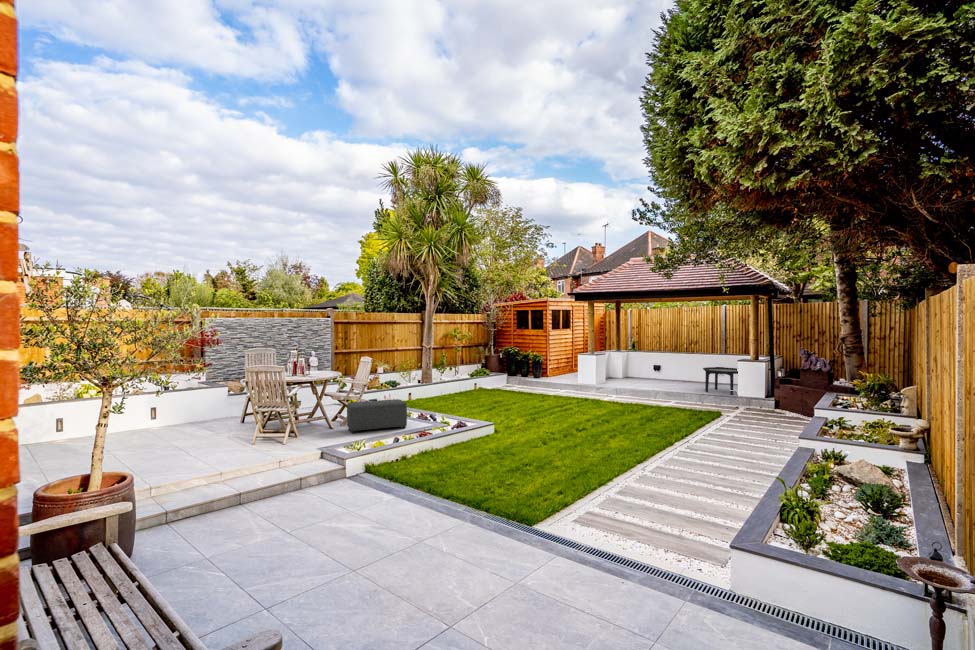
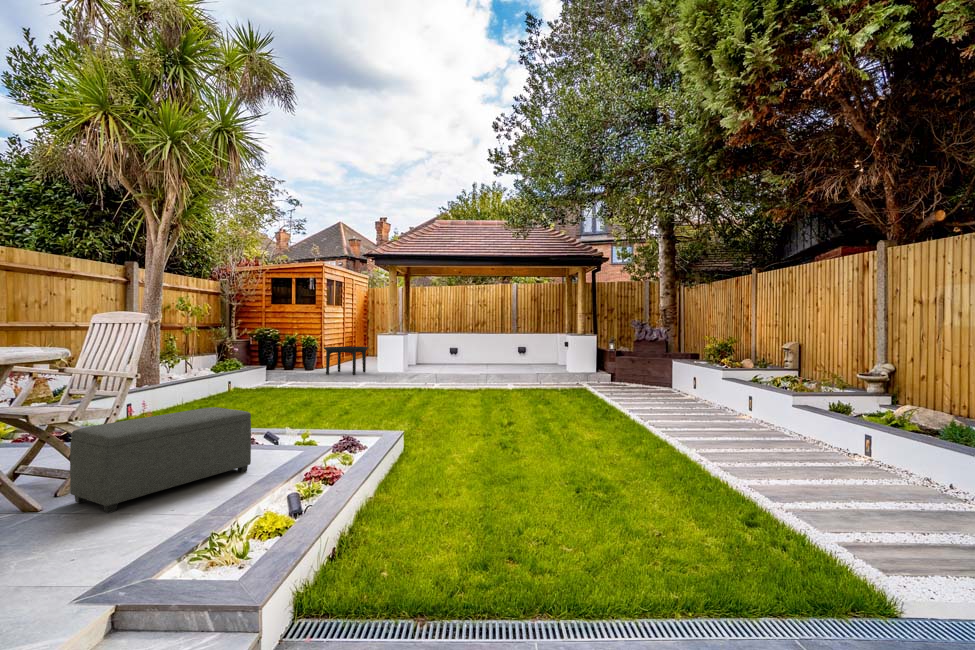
round table: present [703,367,738,395] -> present [324,346,369,375]

